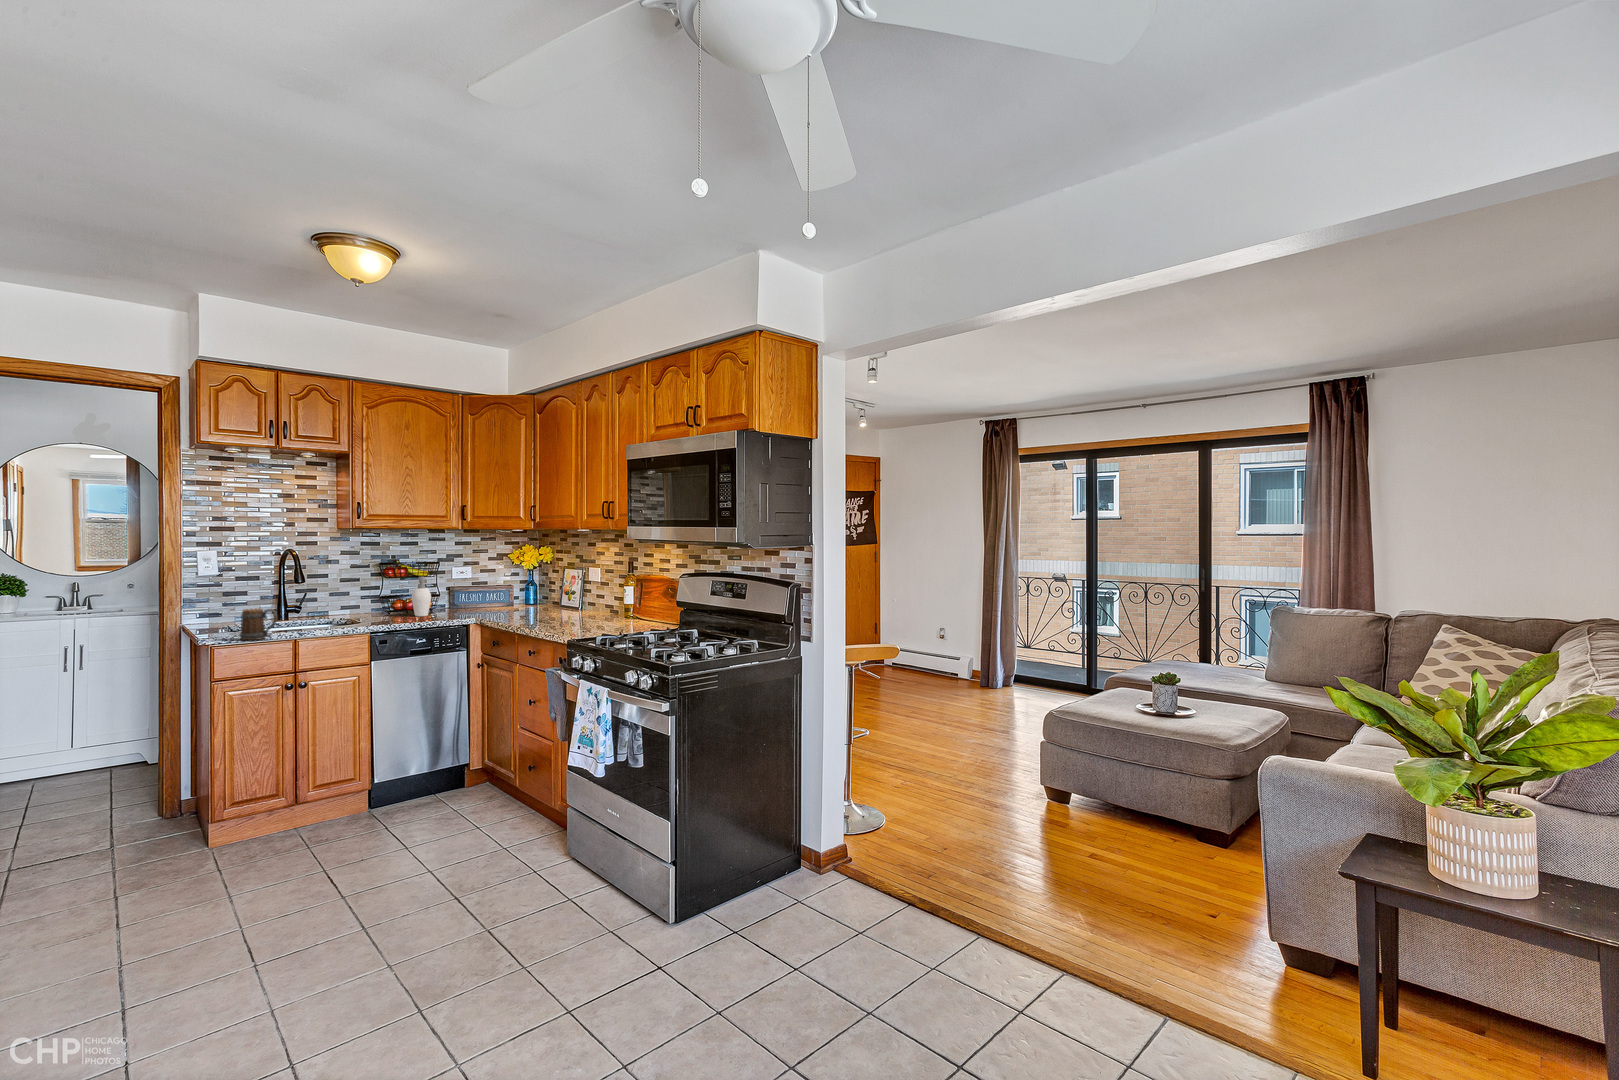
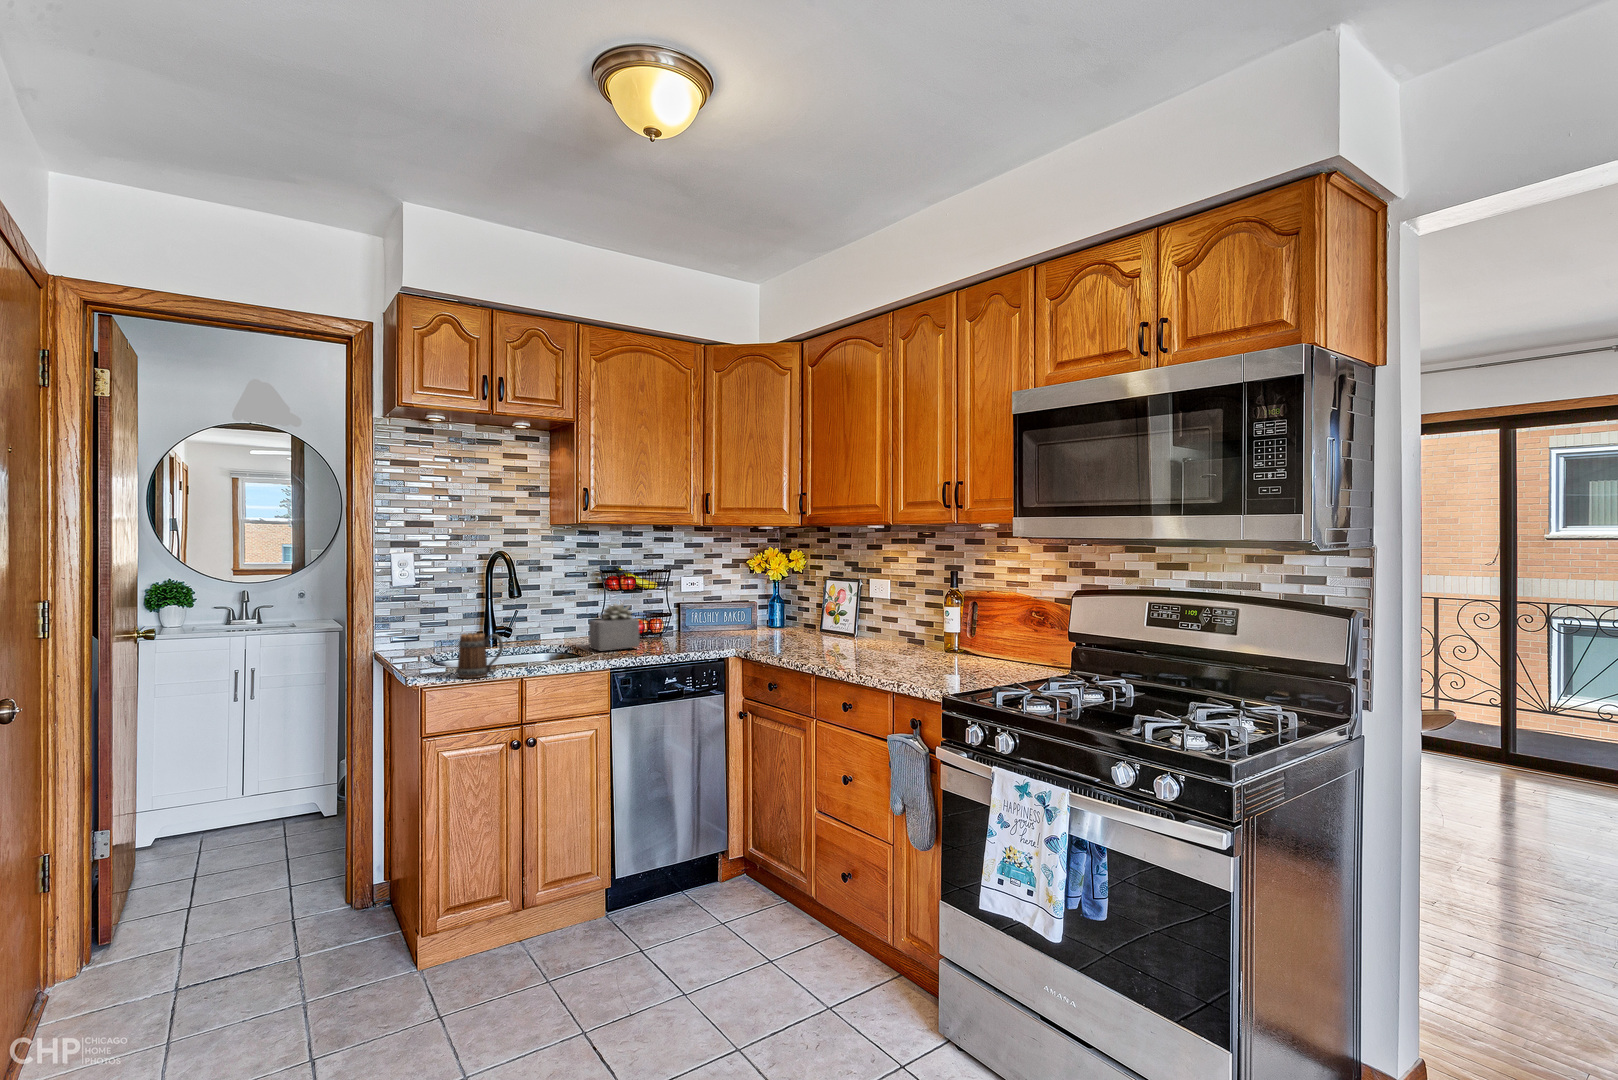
soap dispenser: present [412,577,431,616] -> none [644,589,668,643]
succulent plant: none [363,586,404,621] -> present [589,603,640,650]

